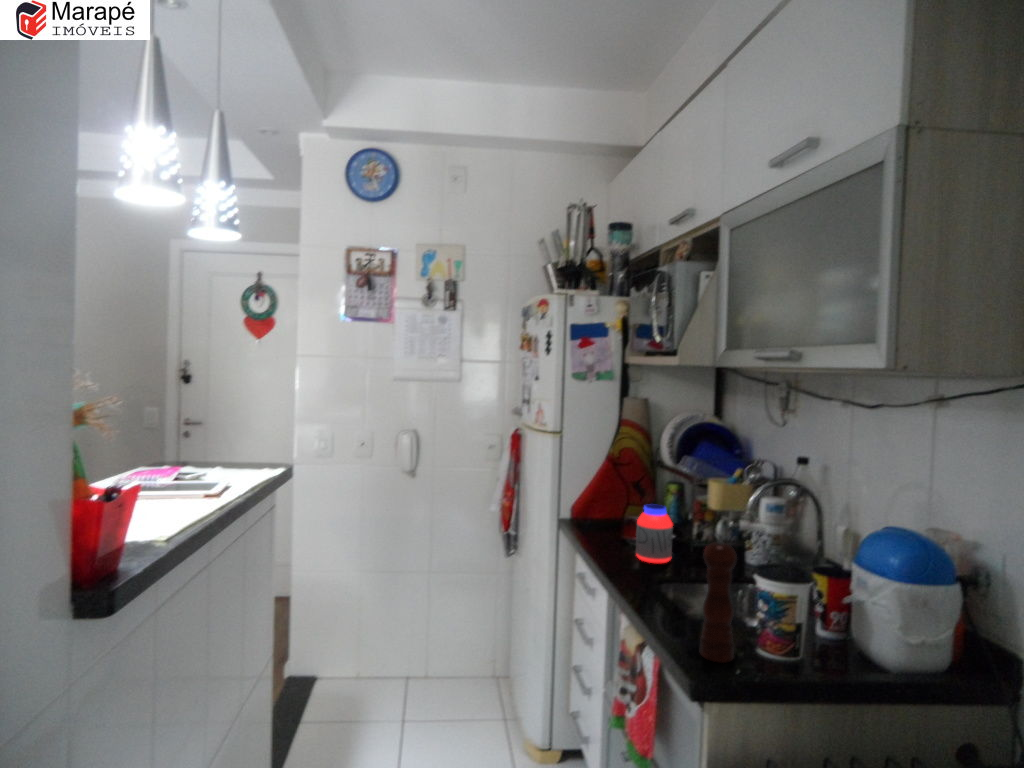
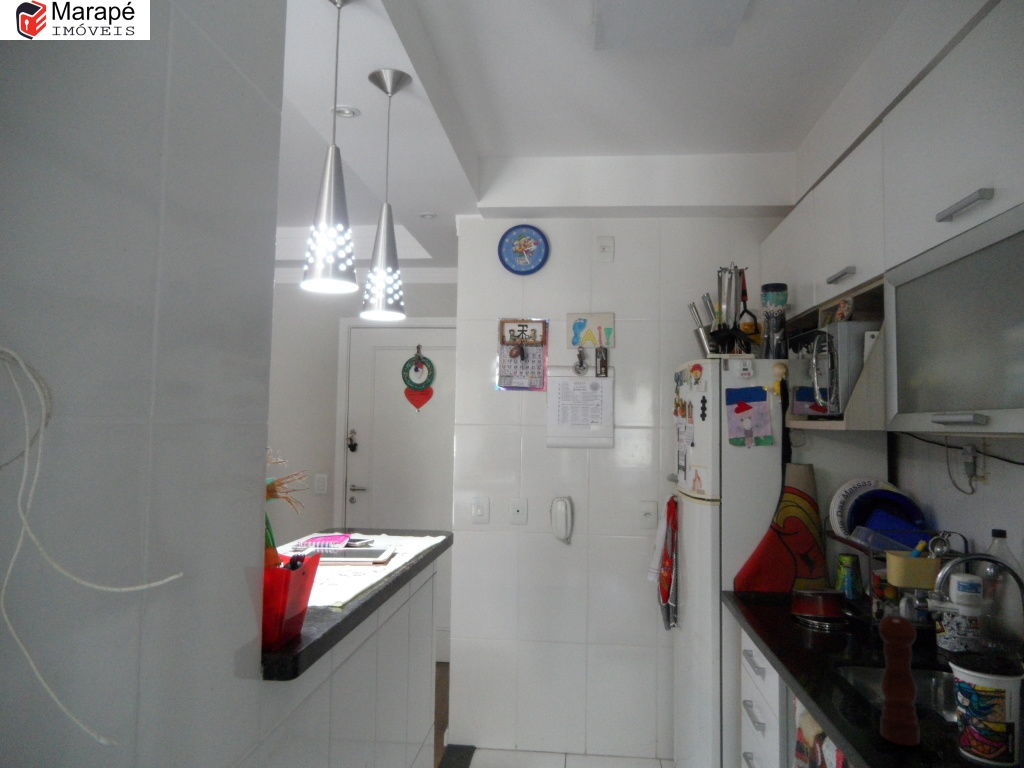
jar: present [636,505,673,563] -> none [807,578,849,642]

